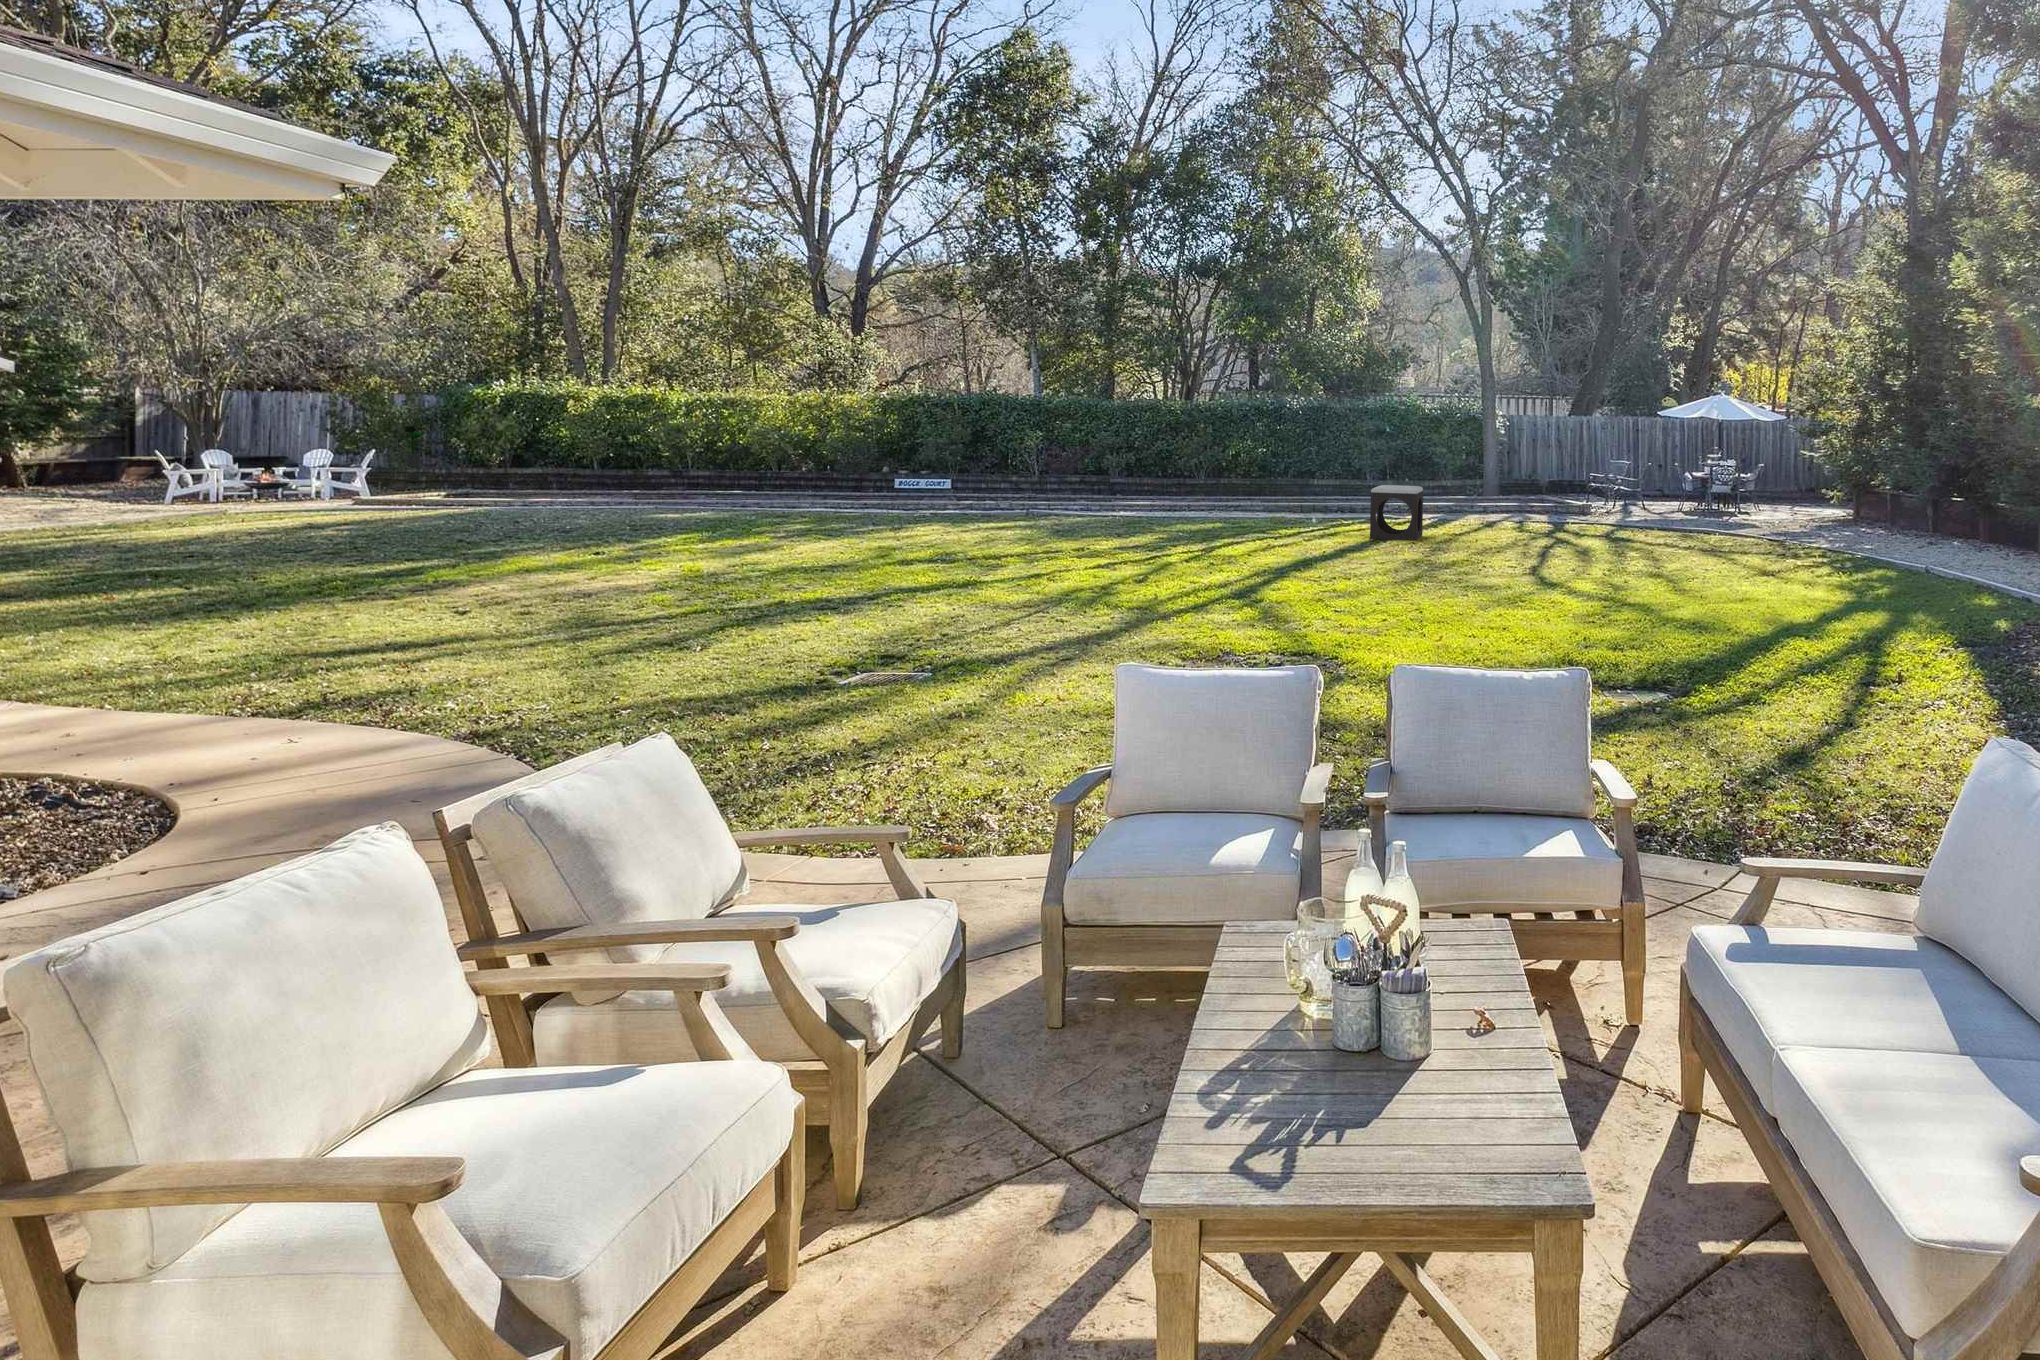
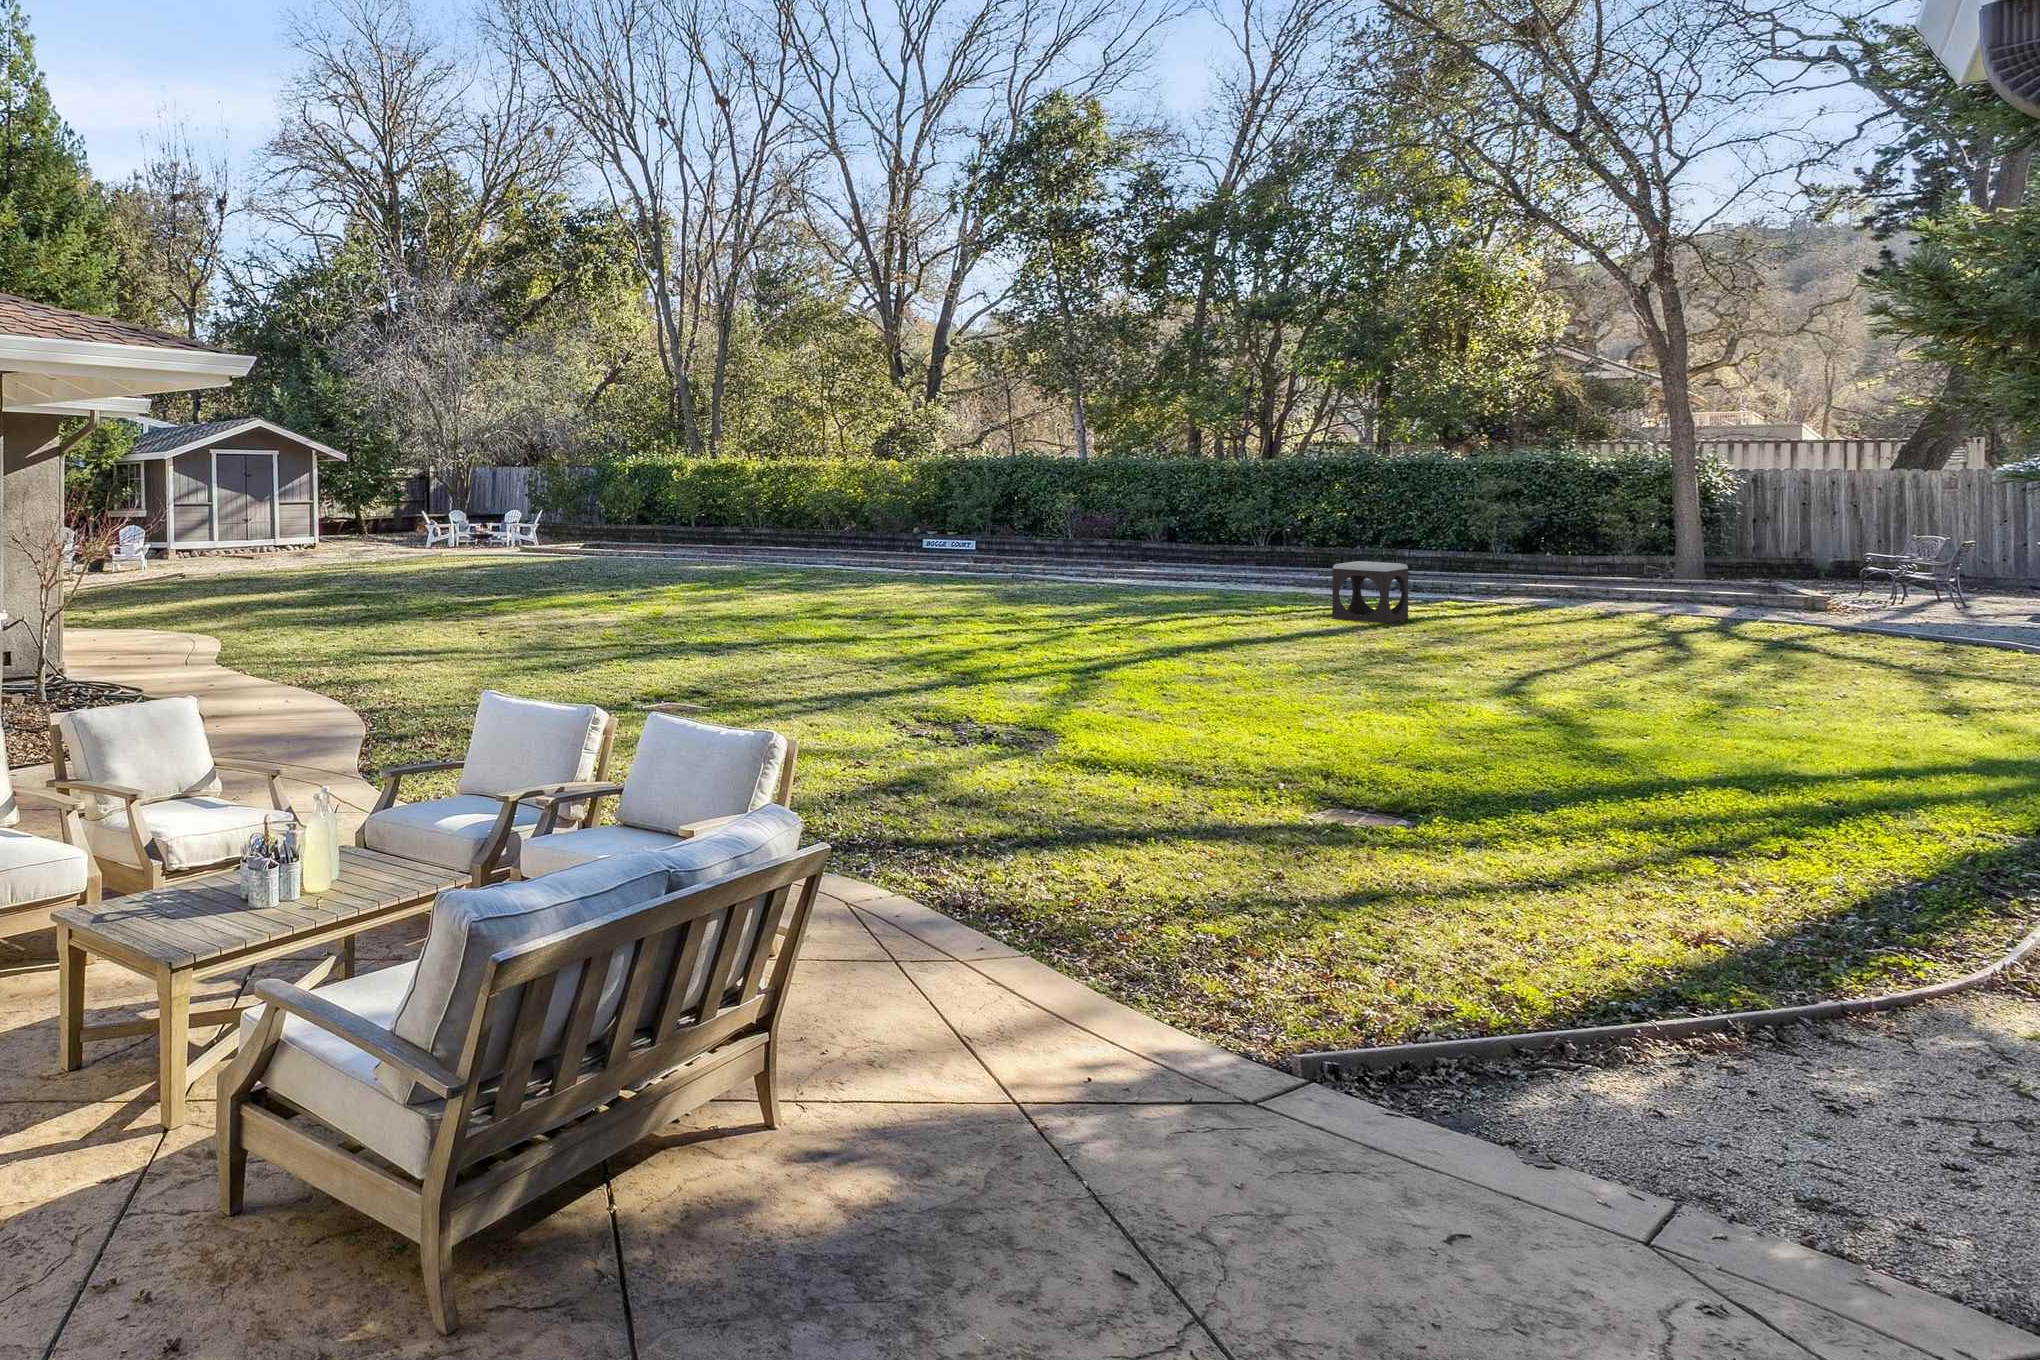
potted plant: present [398,421,426,482] -> present [391,485,406,530]

